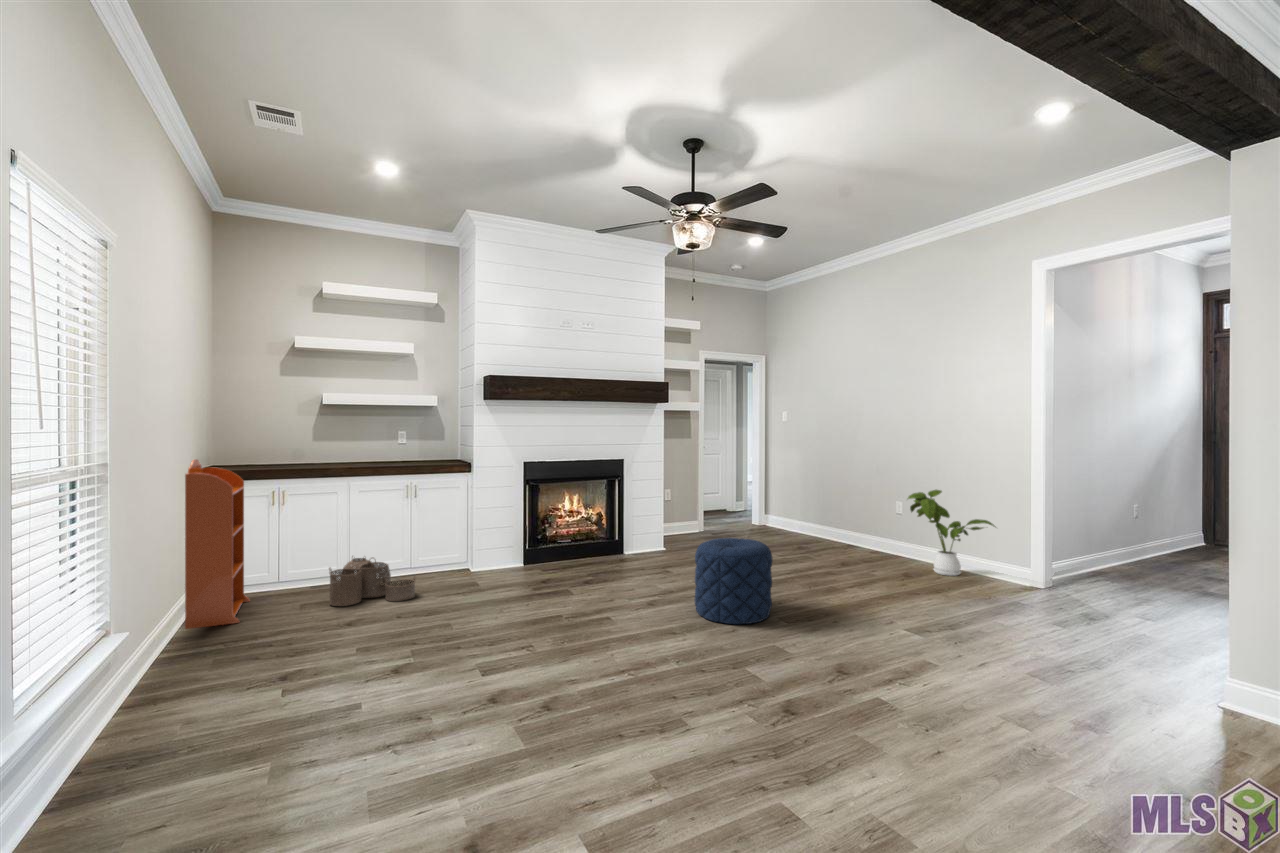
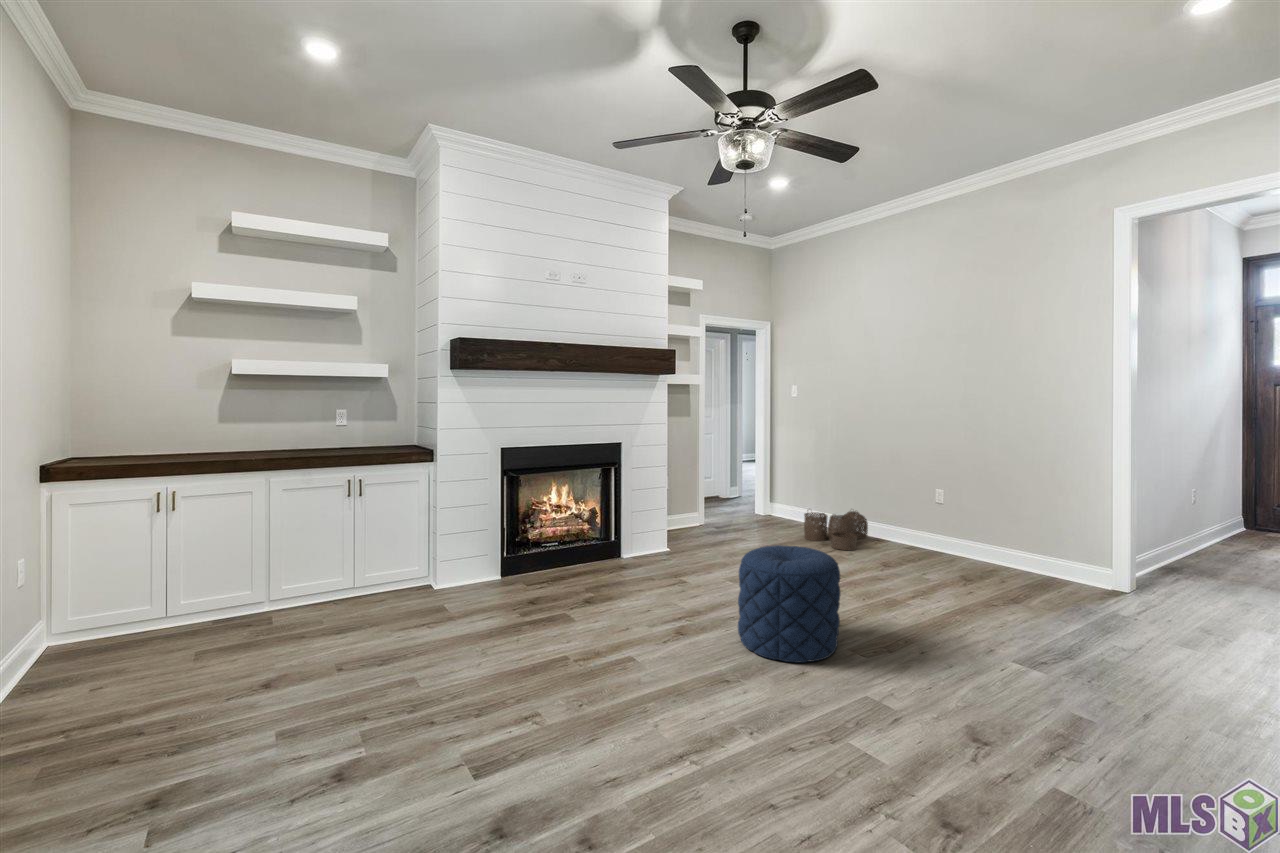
bookcase: present [185,459,250,629] -> none [6,452,129,703]
house plant: present [908,490,995,576] -> none [961,477,1074,578]
woven basket: present [329,556,415,606] -> present [804,511,868,550]

